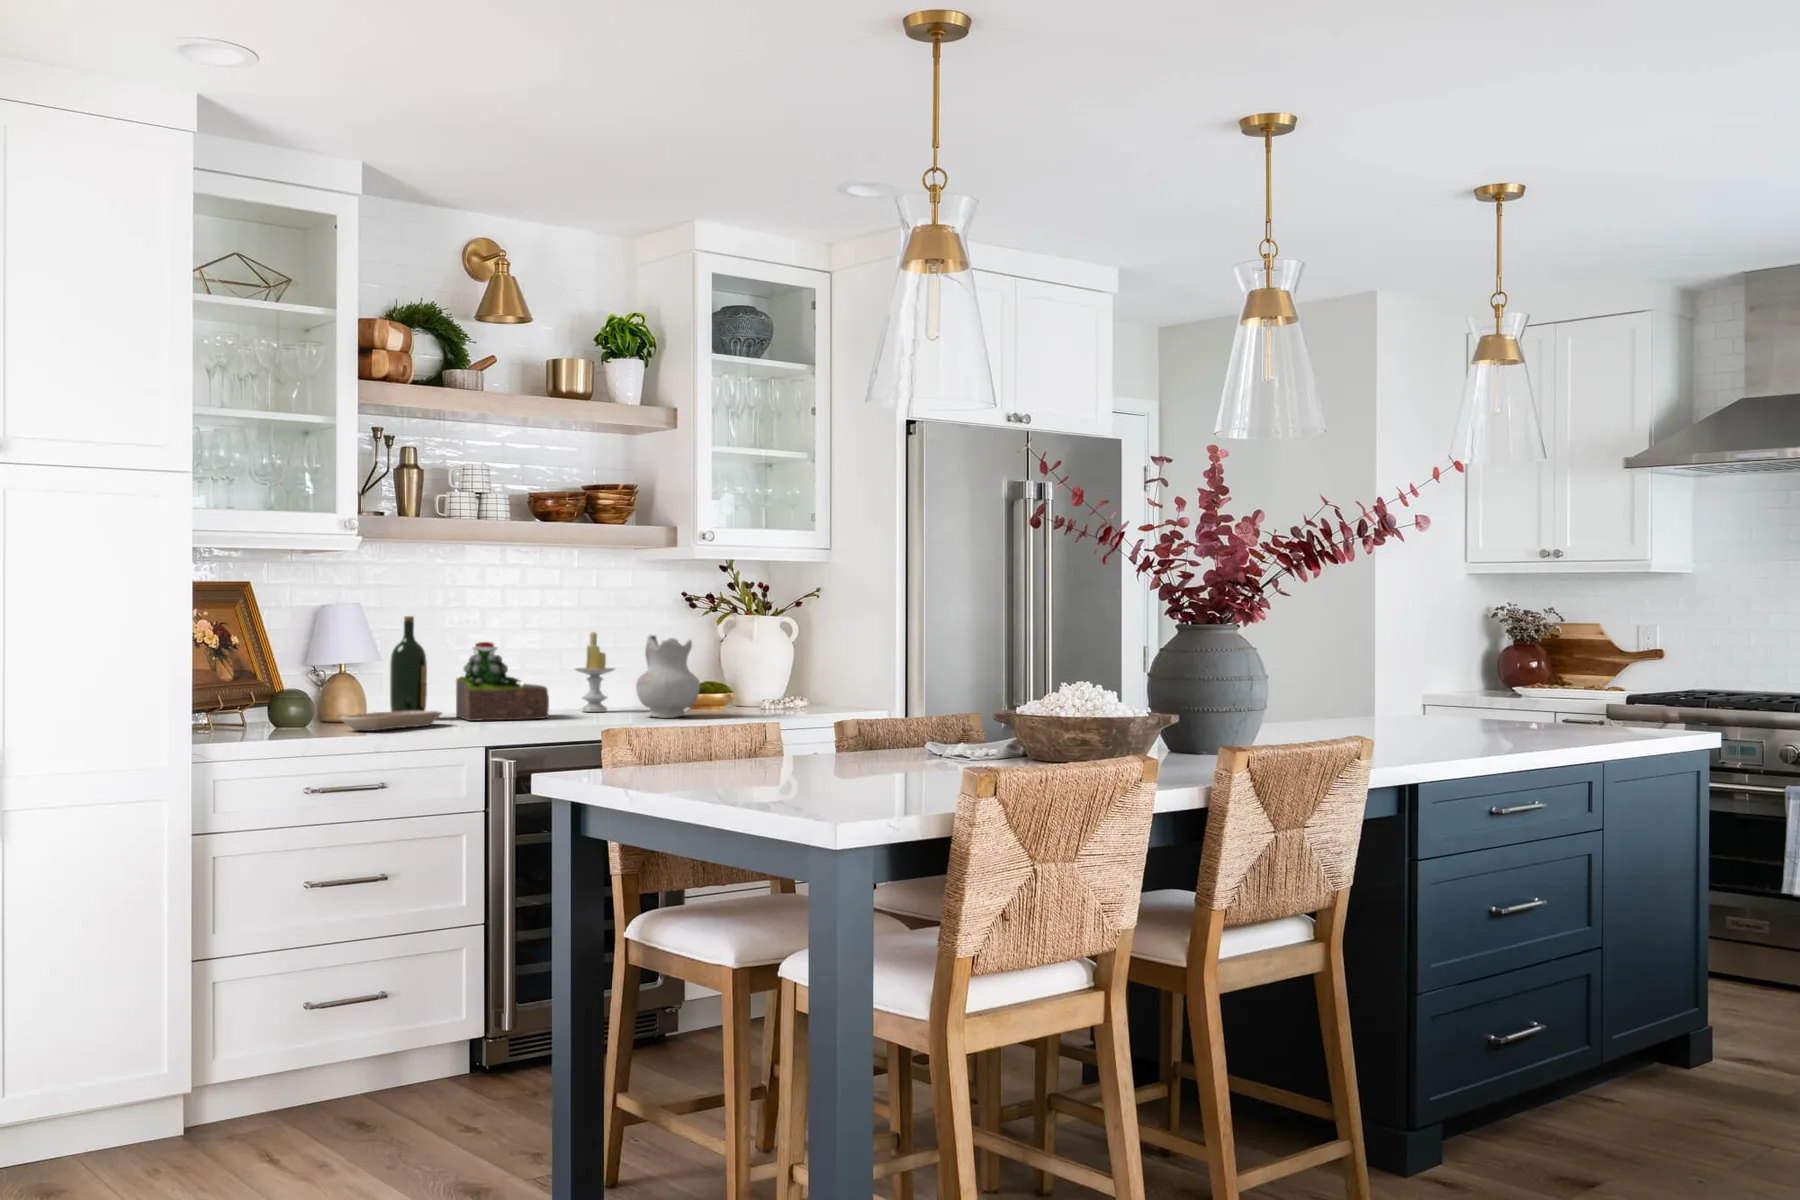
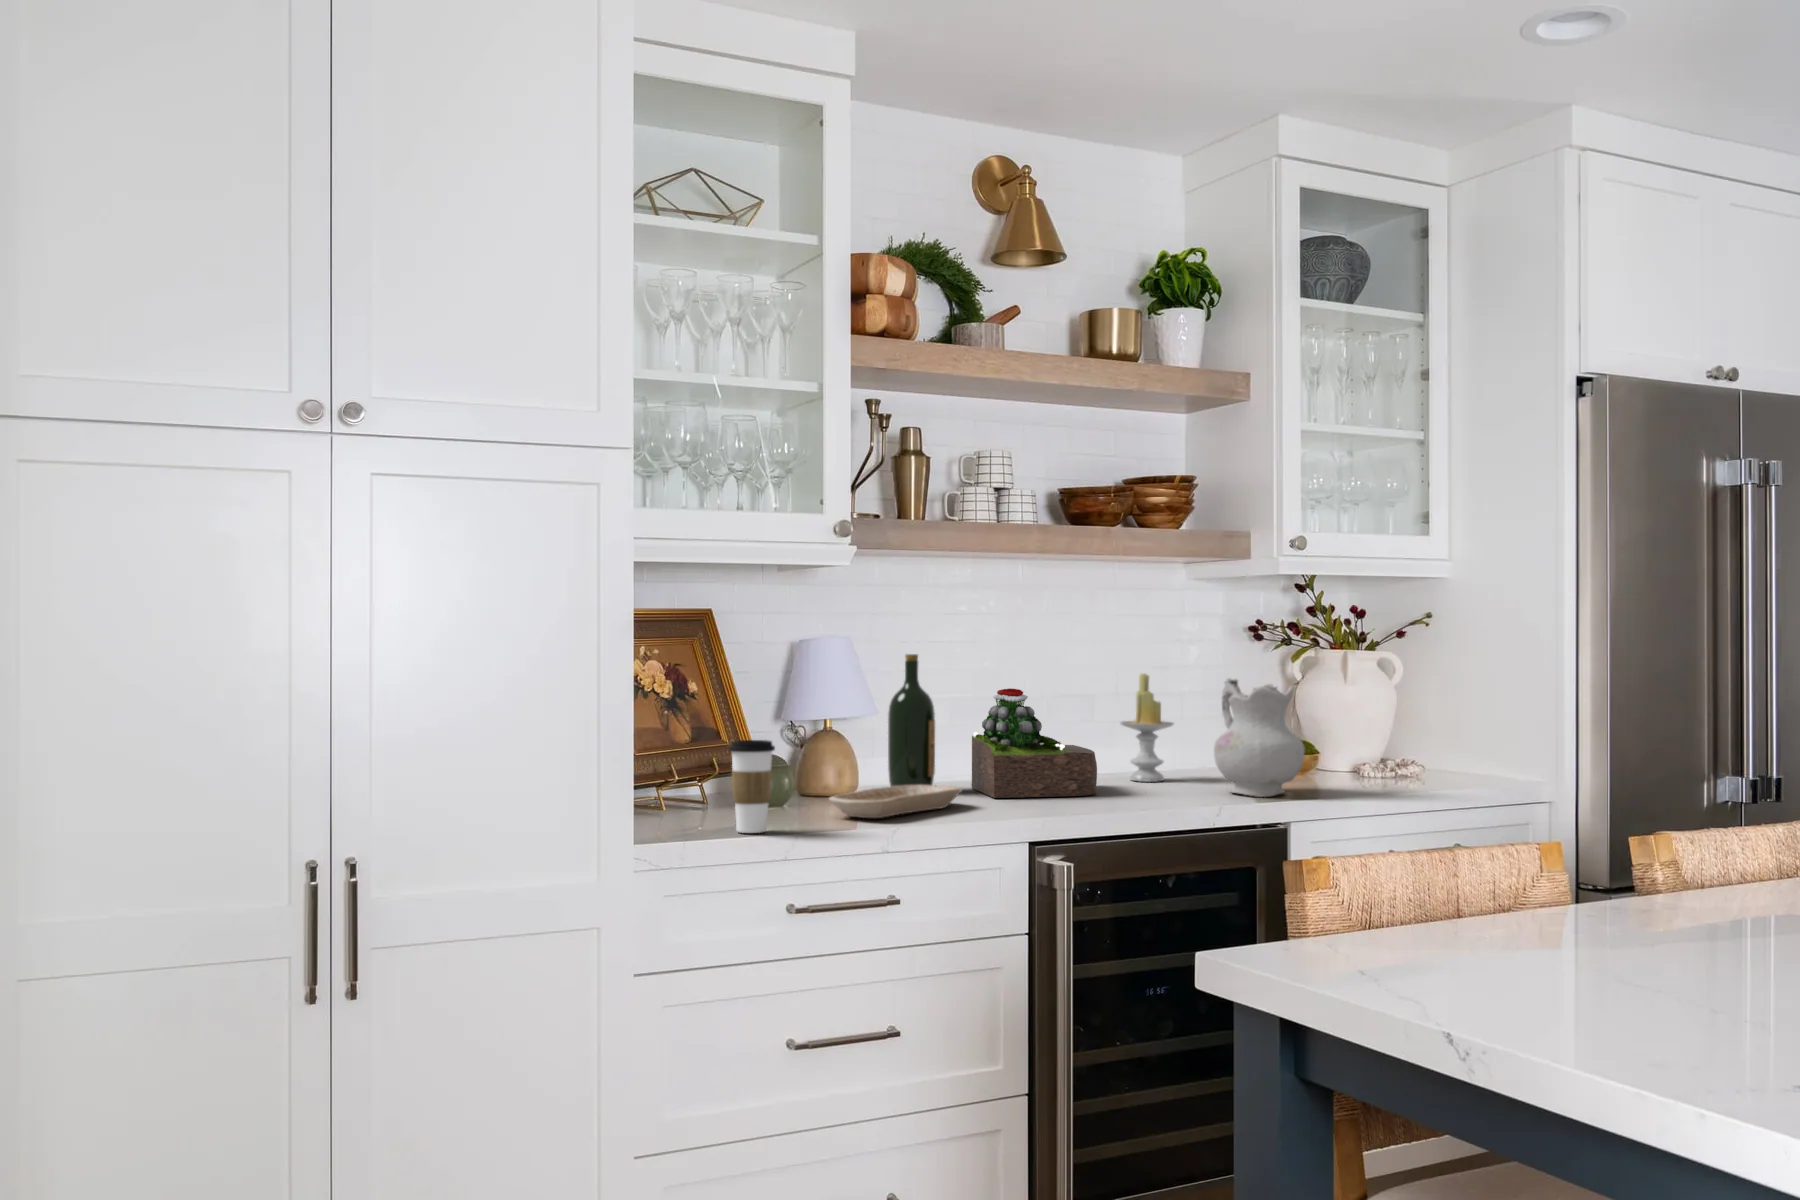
coffee cup: none [264,674,298,738] -> present [729,740,775,833]

